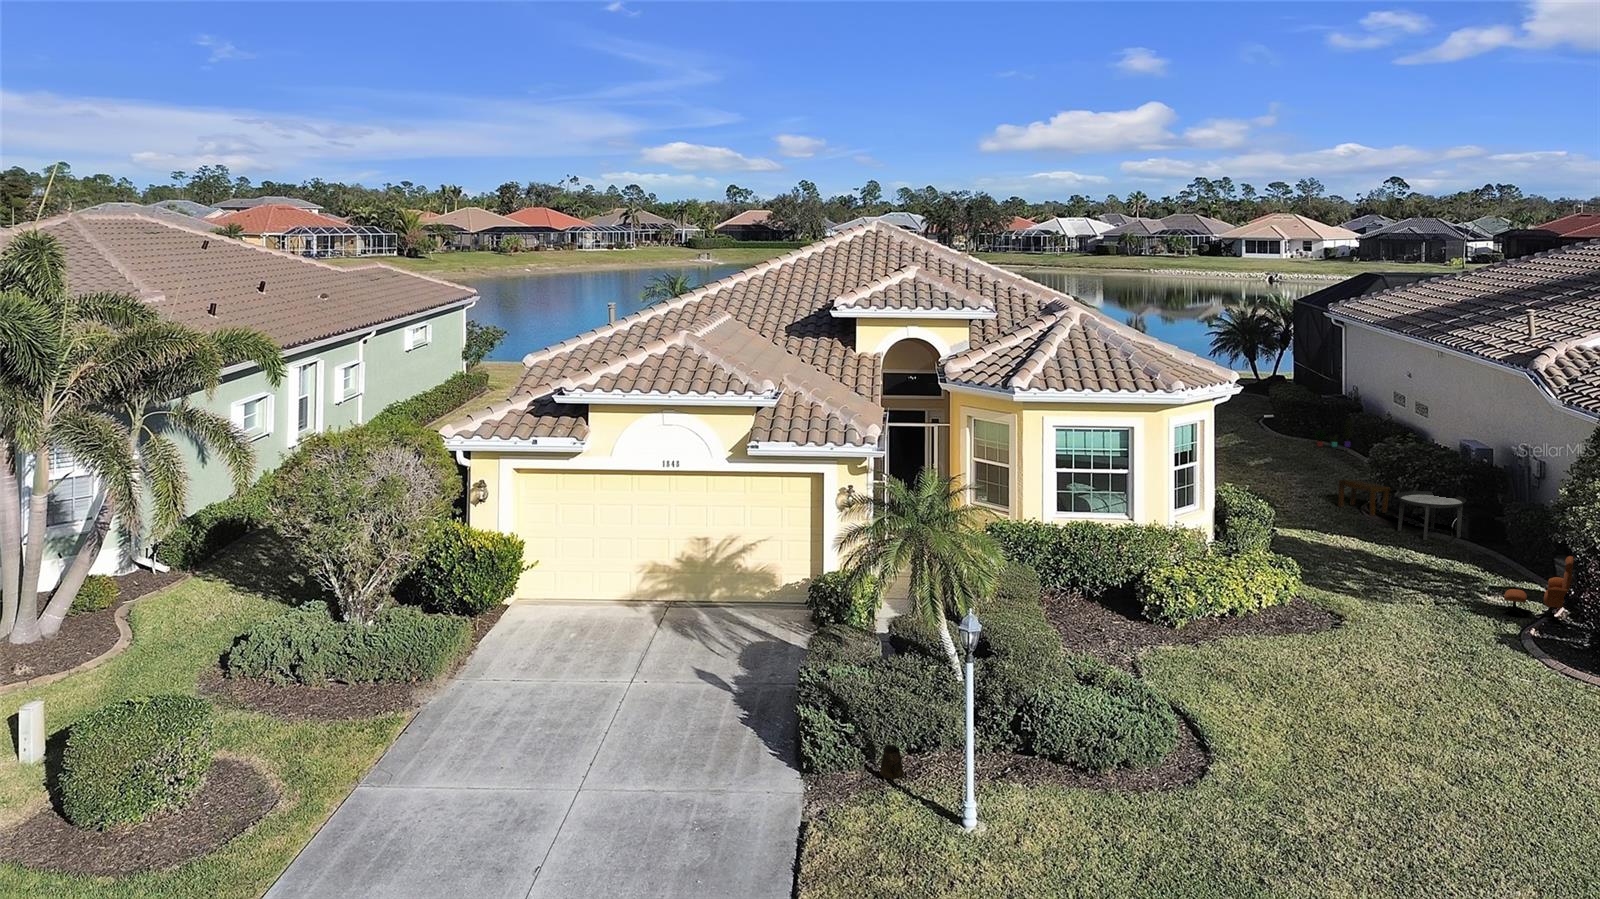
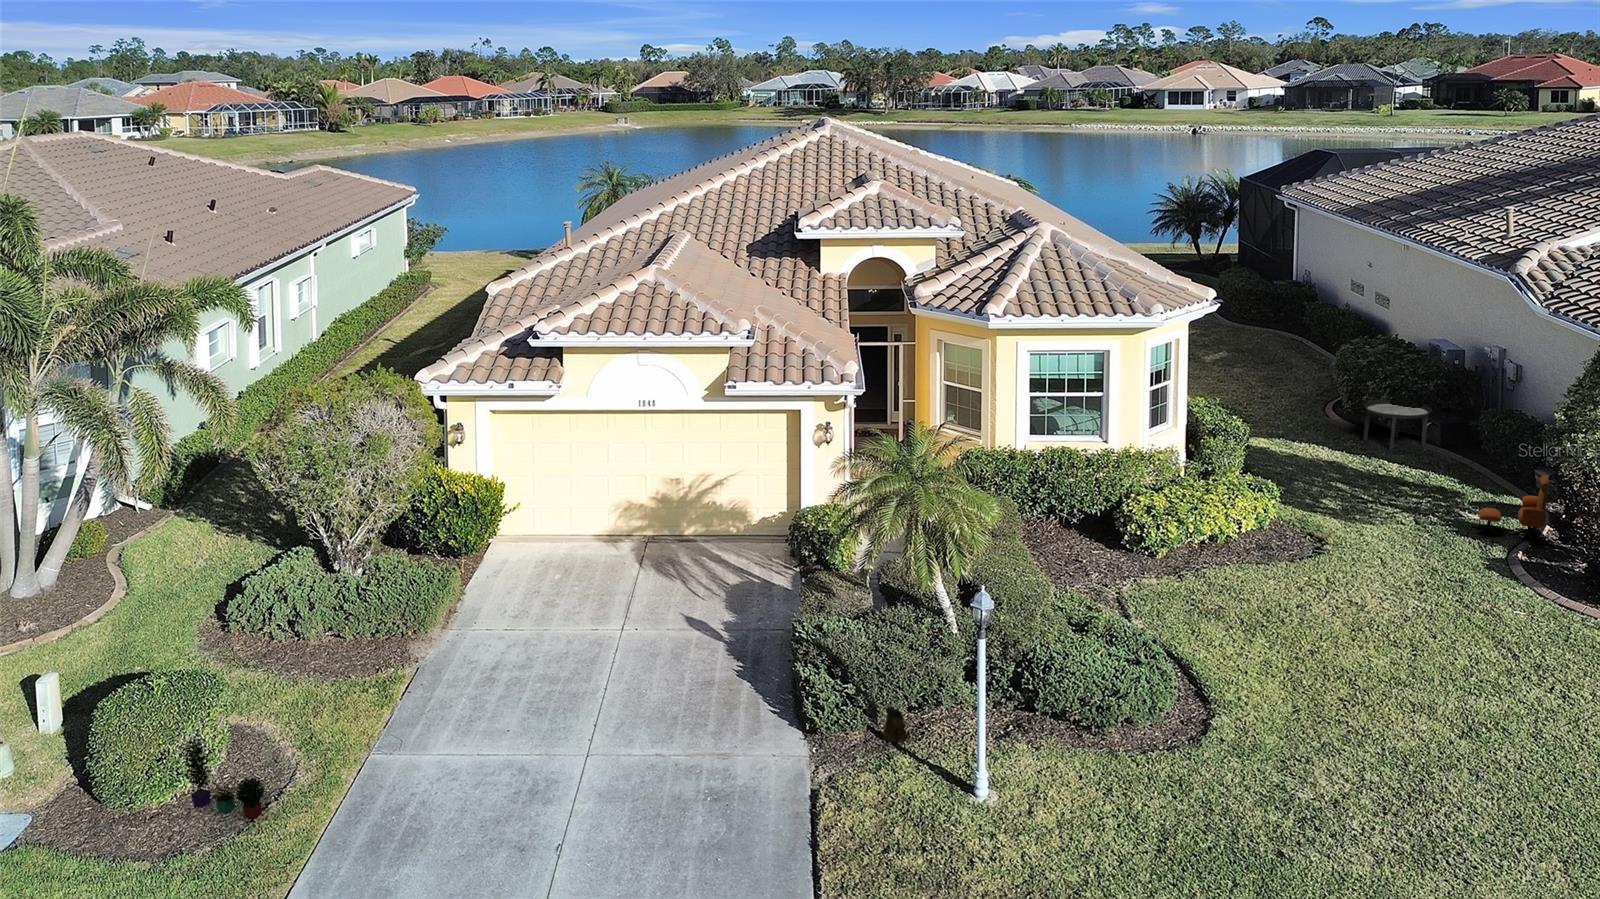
potted plant: present [1315,418,1353,447] -> present [183,739,265,819]
bench: present [1338,479,1390,516] -> none [1302,387,1354,424]

